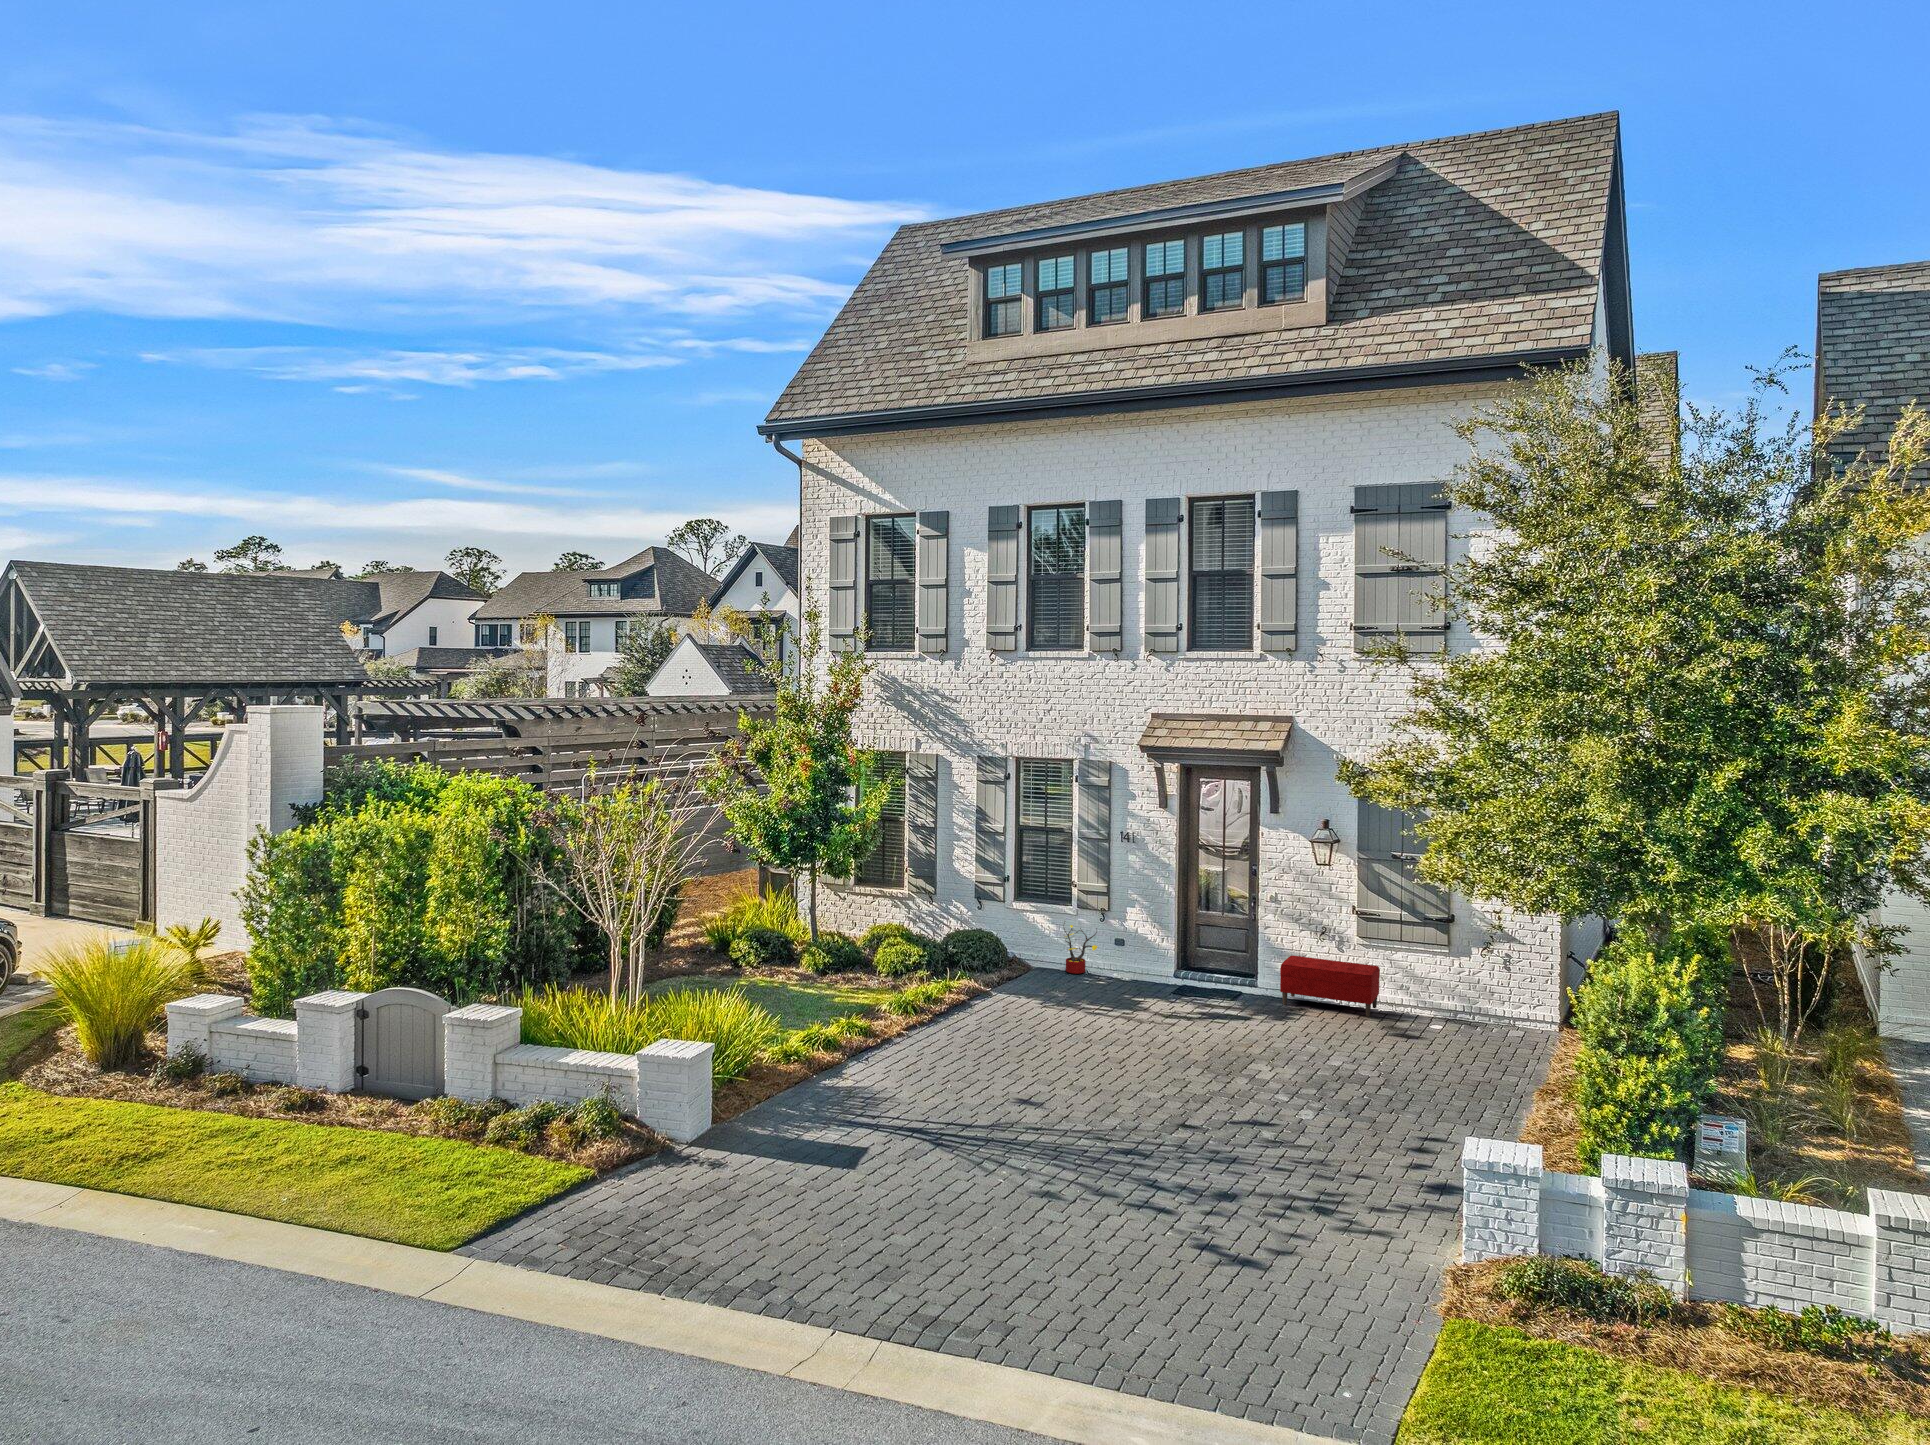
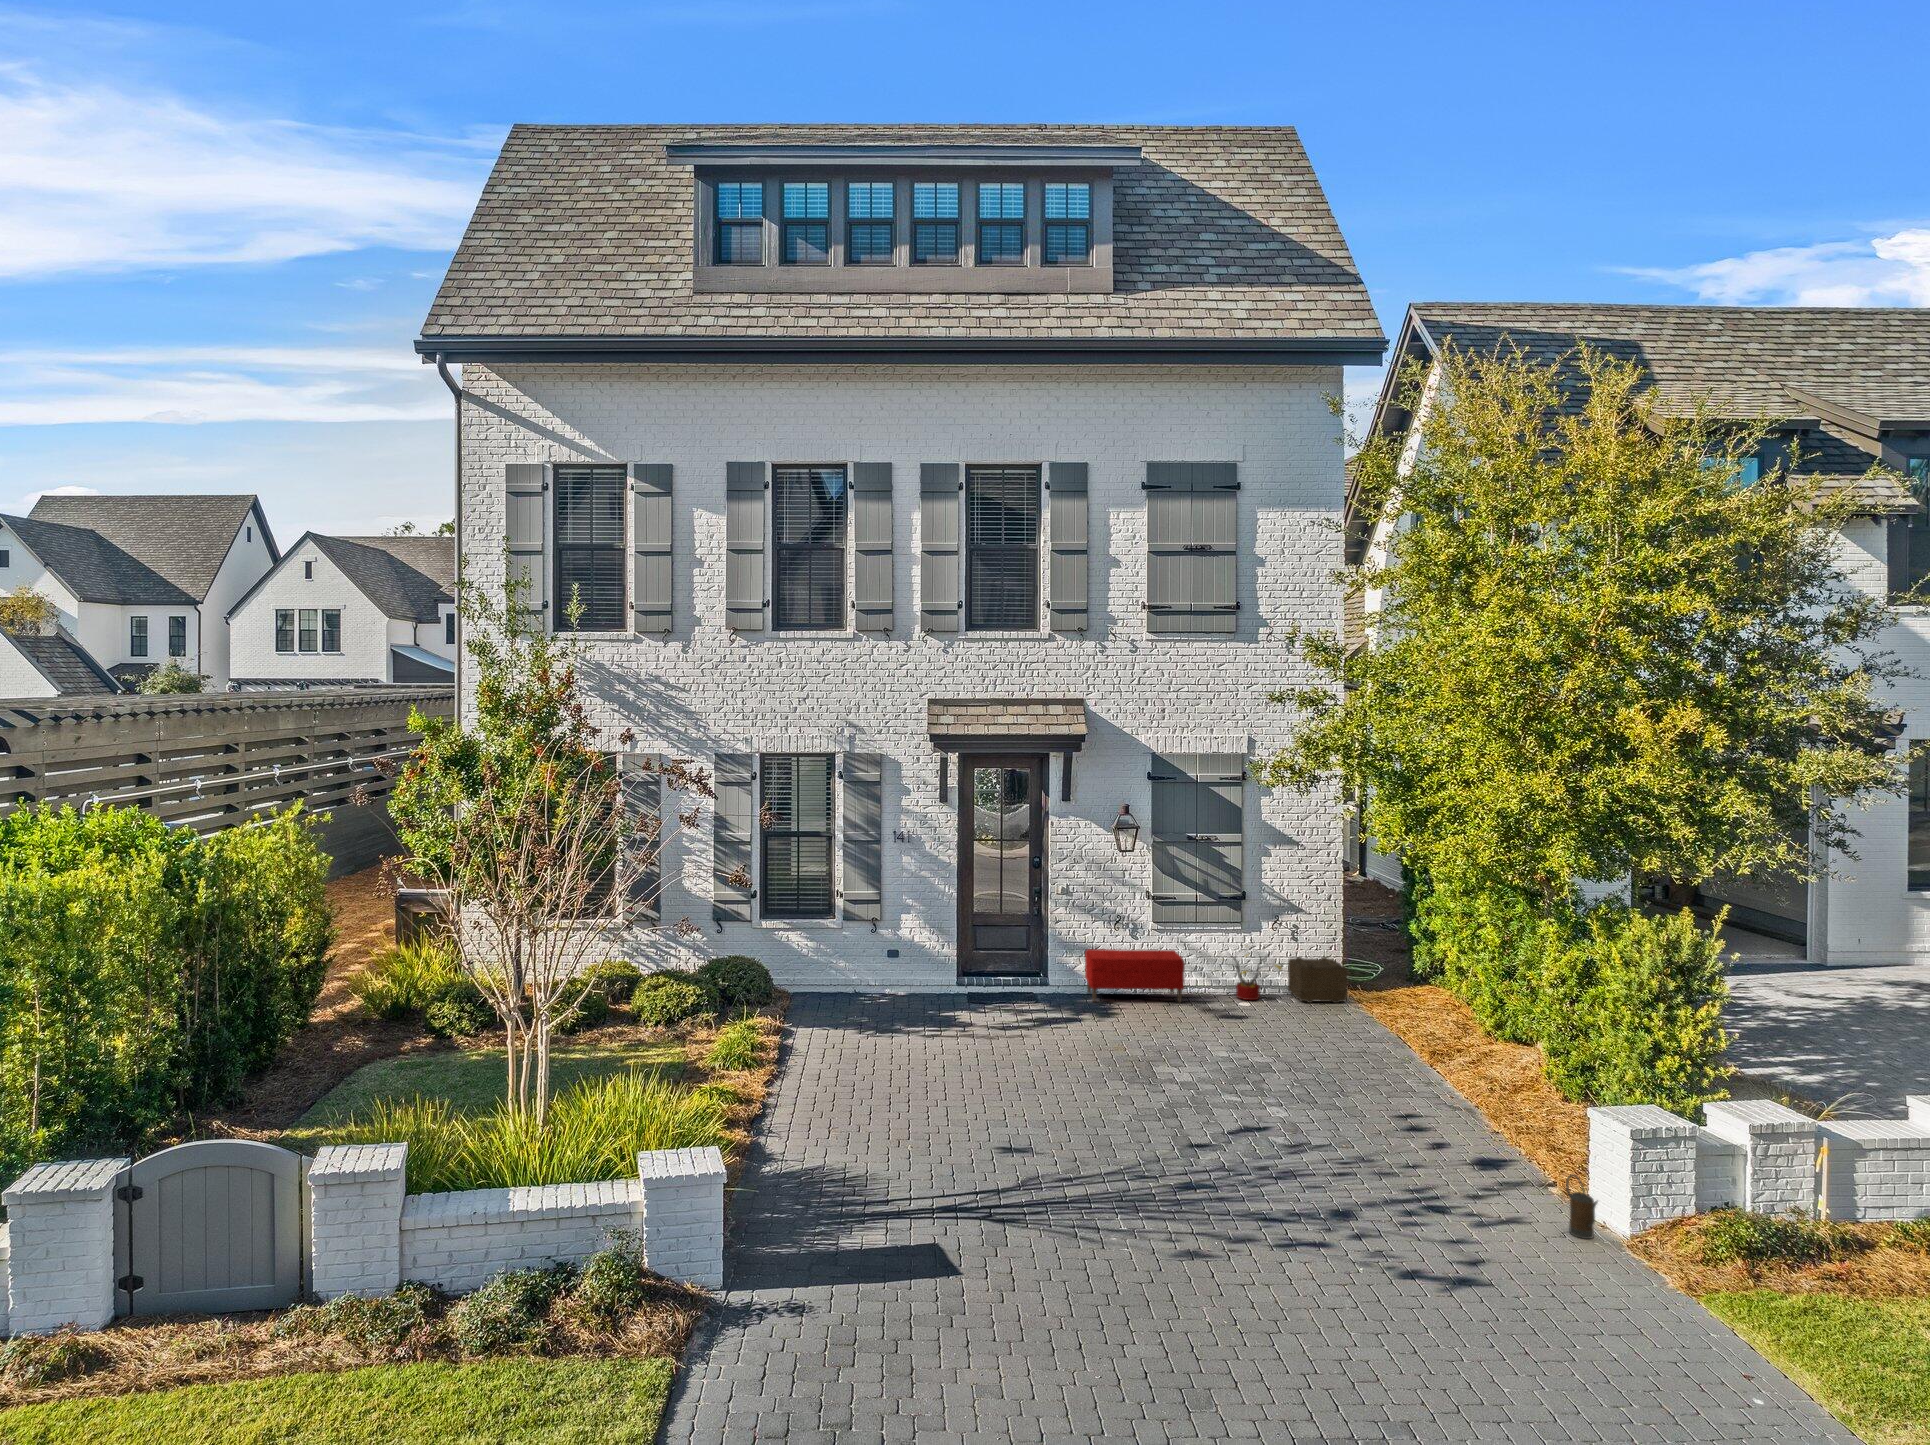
decorative plant: present [1064,923,1097,974] -> present [1231,950,1282,1000]
wooden crate: none [1496,988,1552,1040] -> present [1288,957,1347,1003]
watering can: none [1415,1196,1437,1254] -> present [1566,1174,1598,1239]

